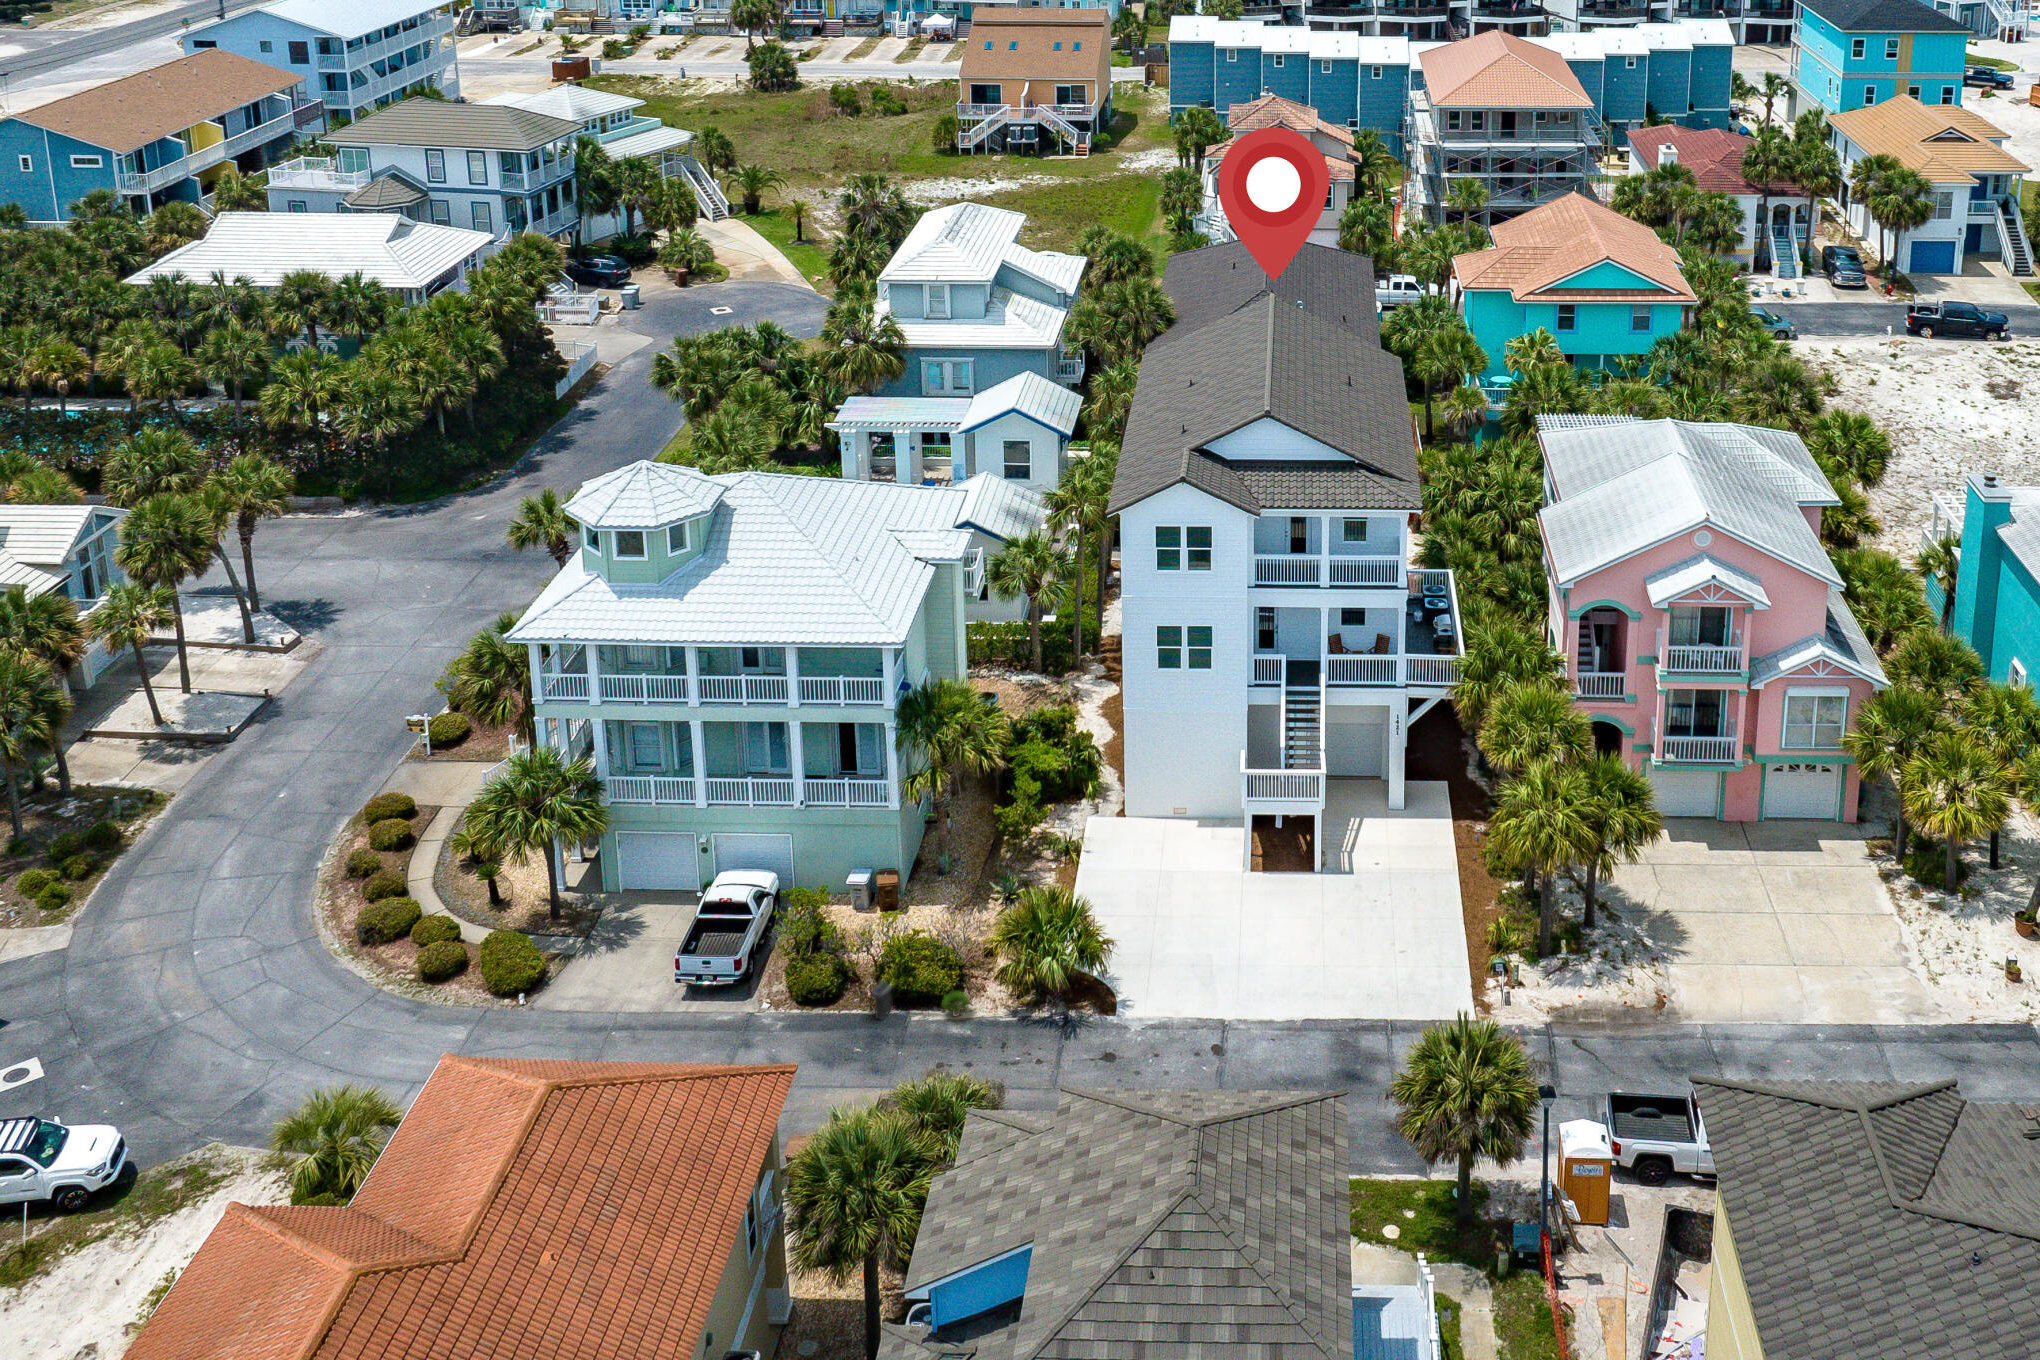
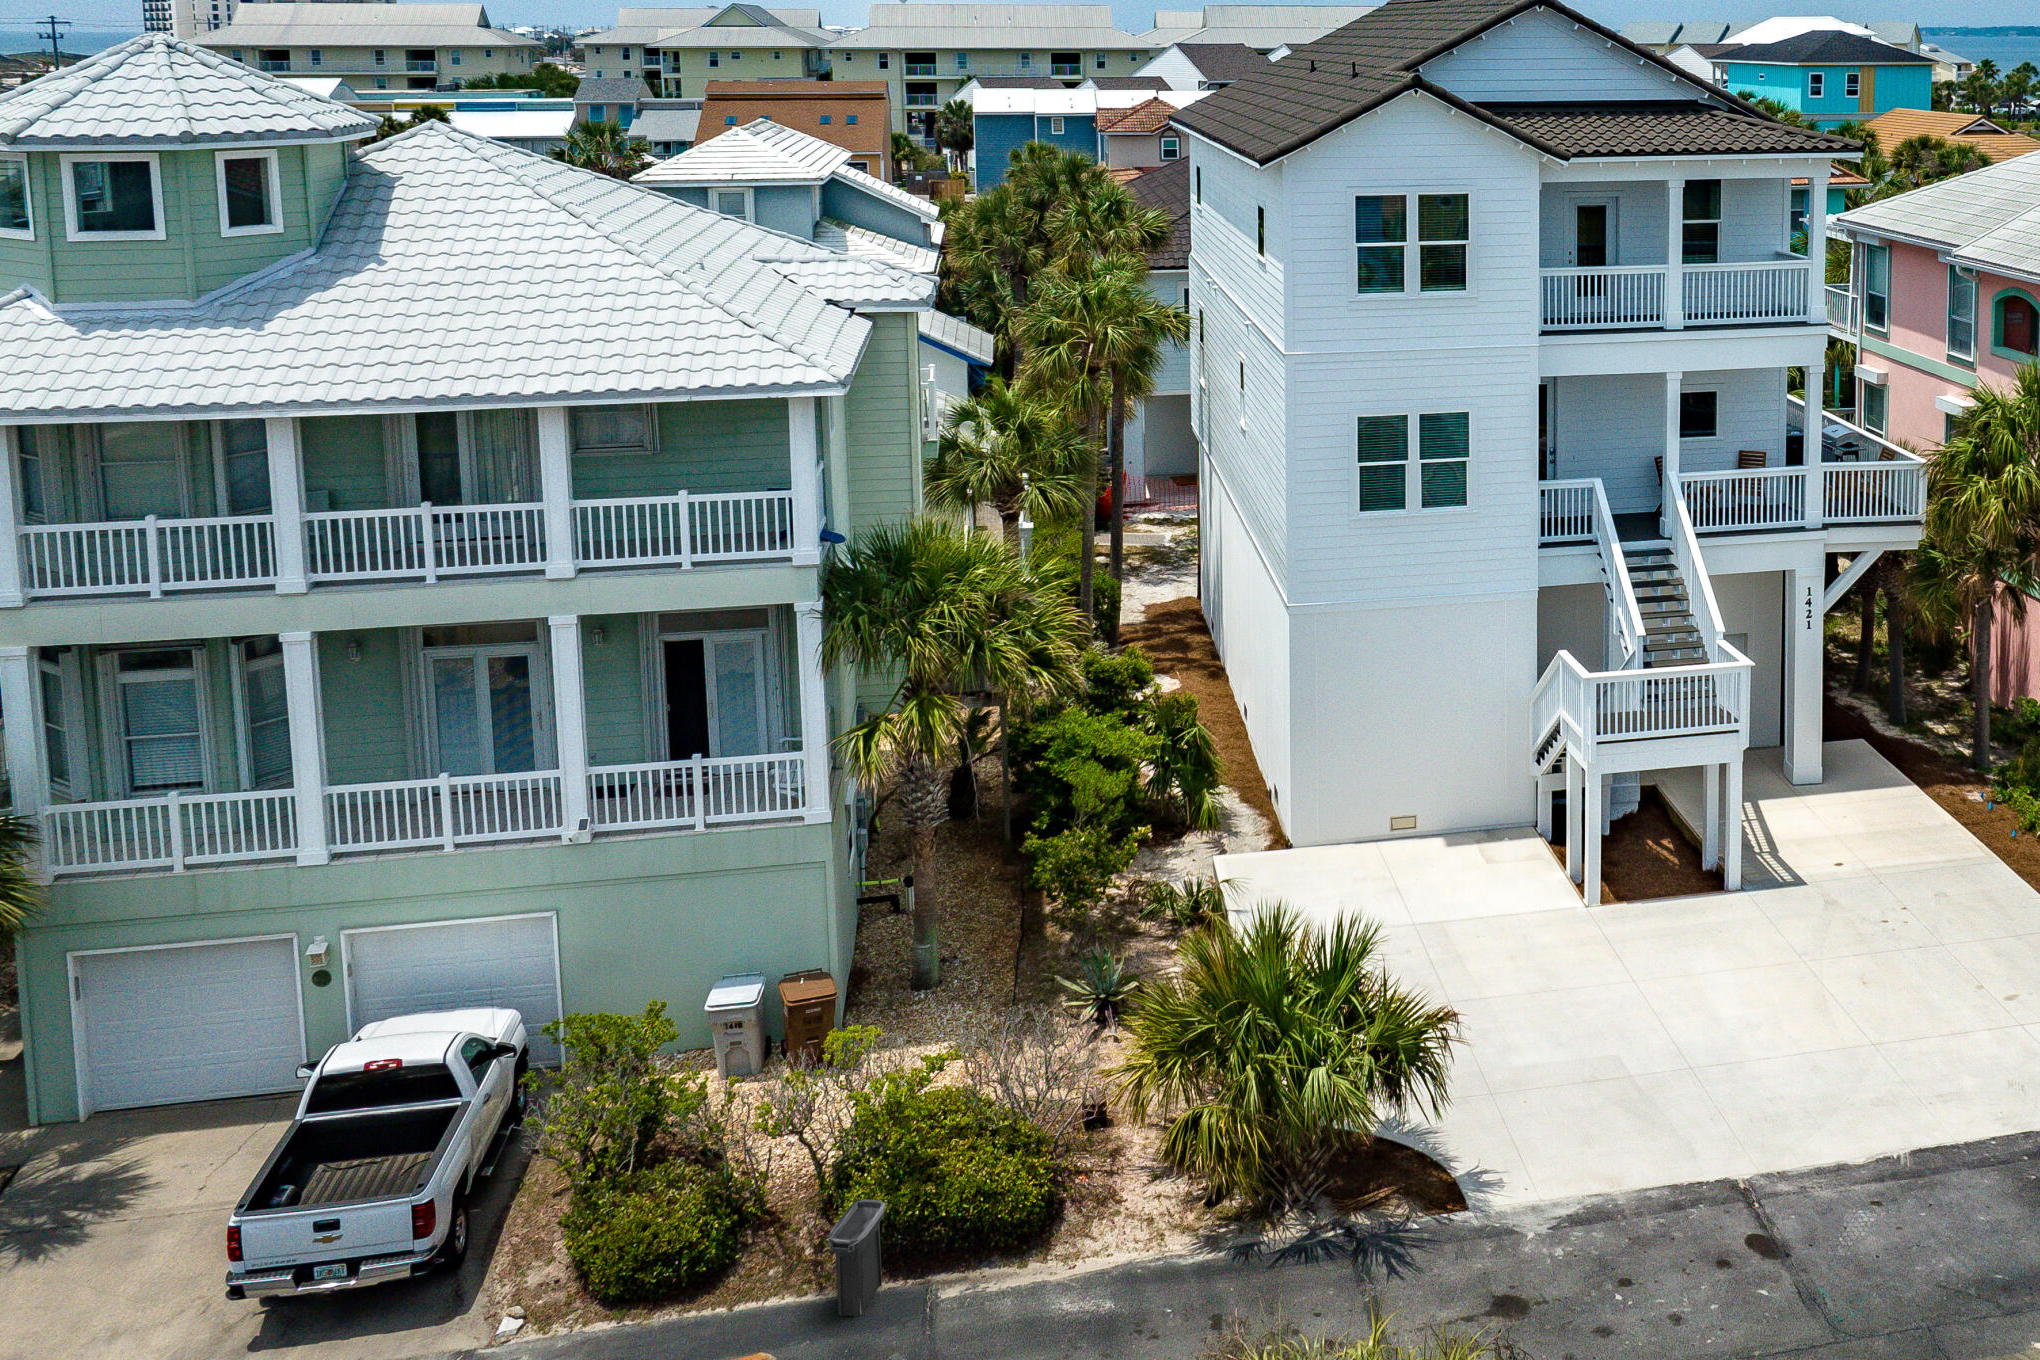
potted plant: present [942,992,969,1016] -> none [1019,1200,1103,1276]

